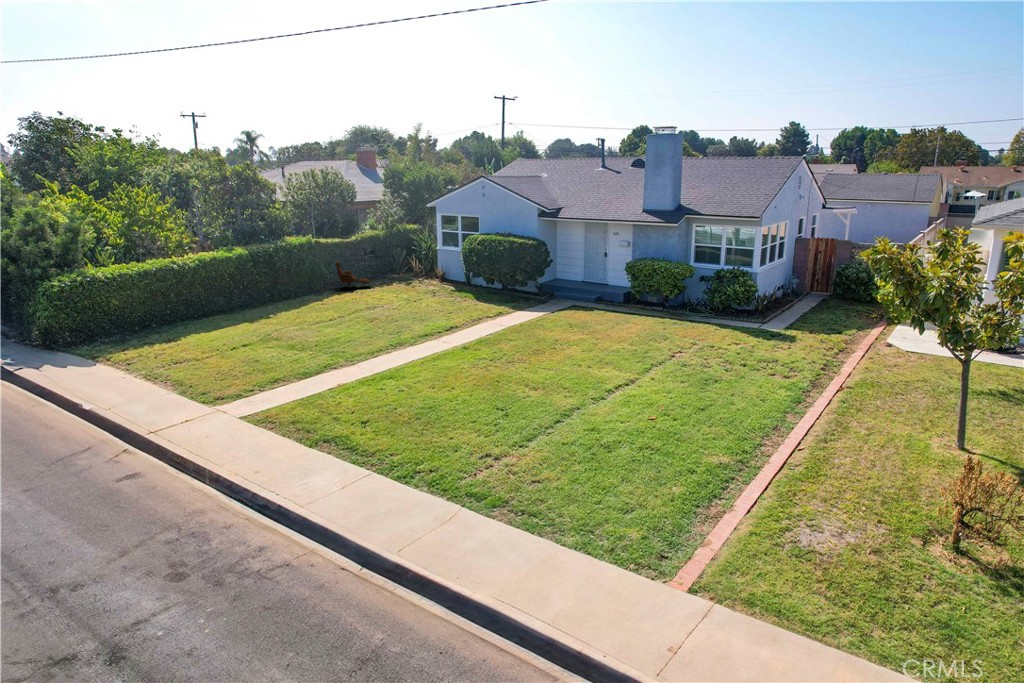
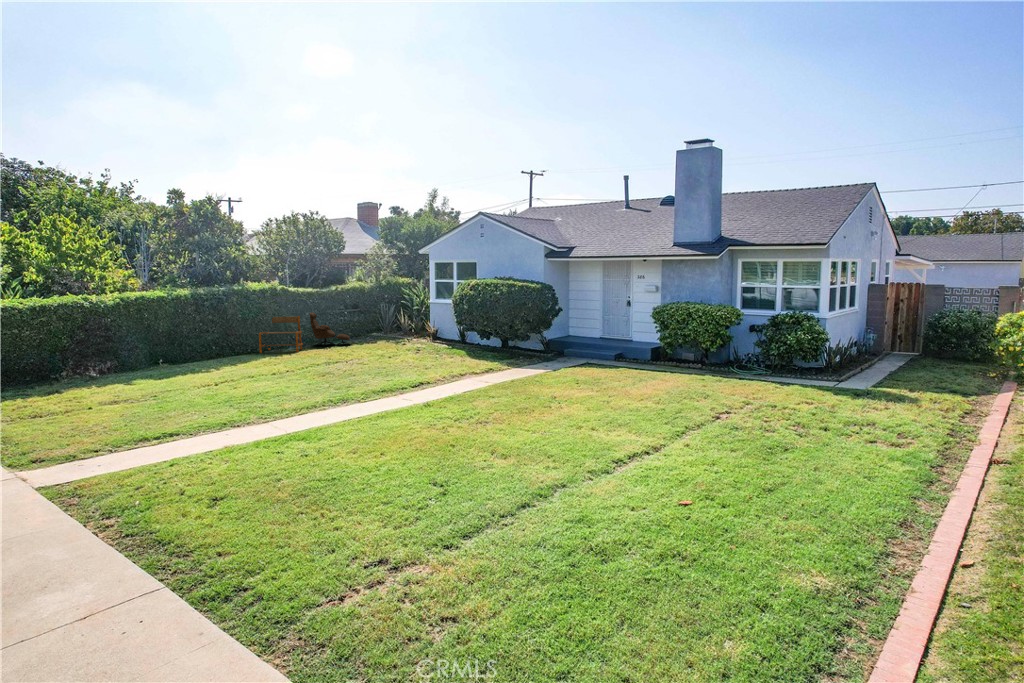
bench: none [297,265,333,298] -> present [259,316,303,353]

